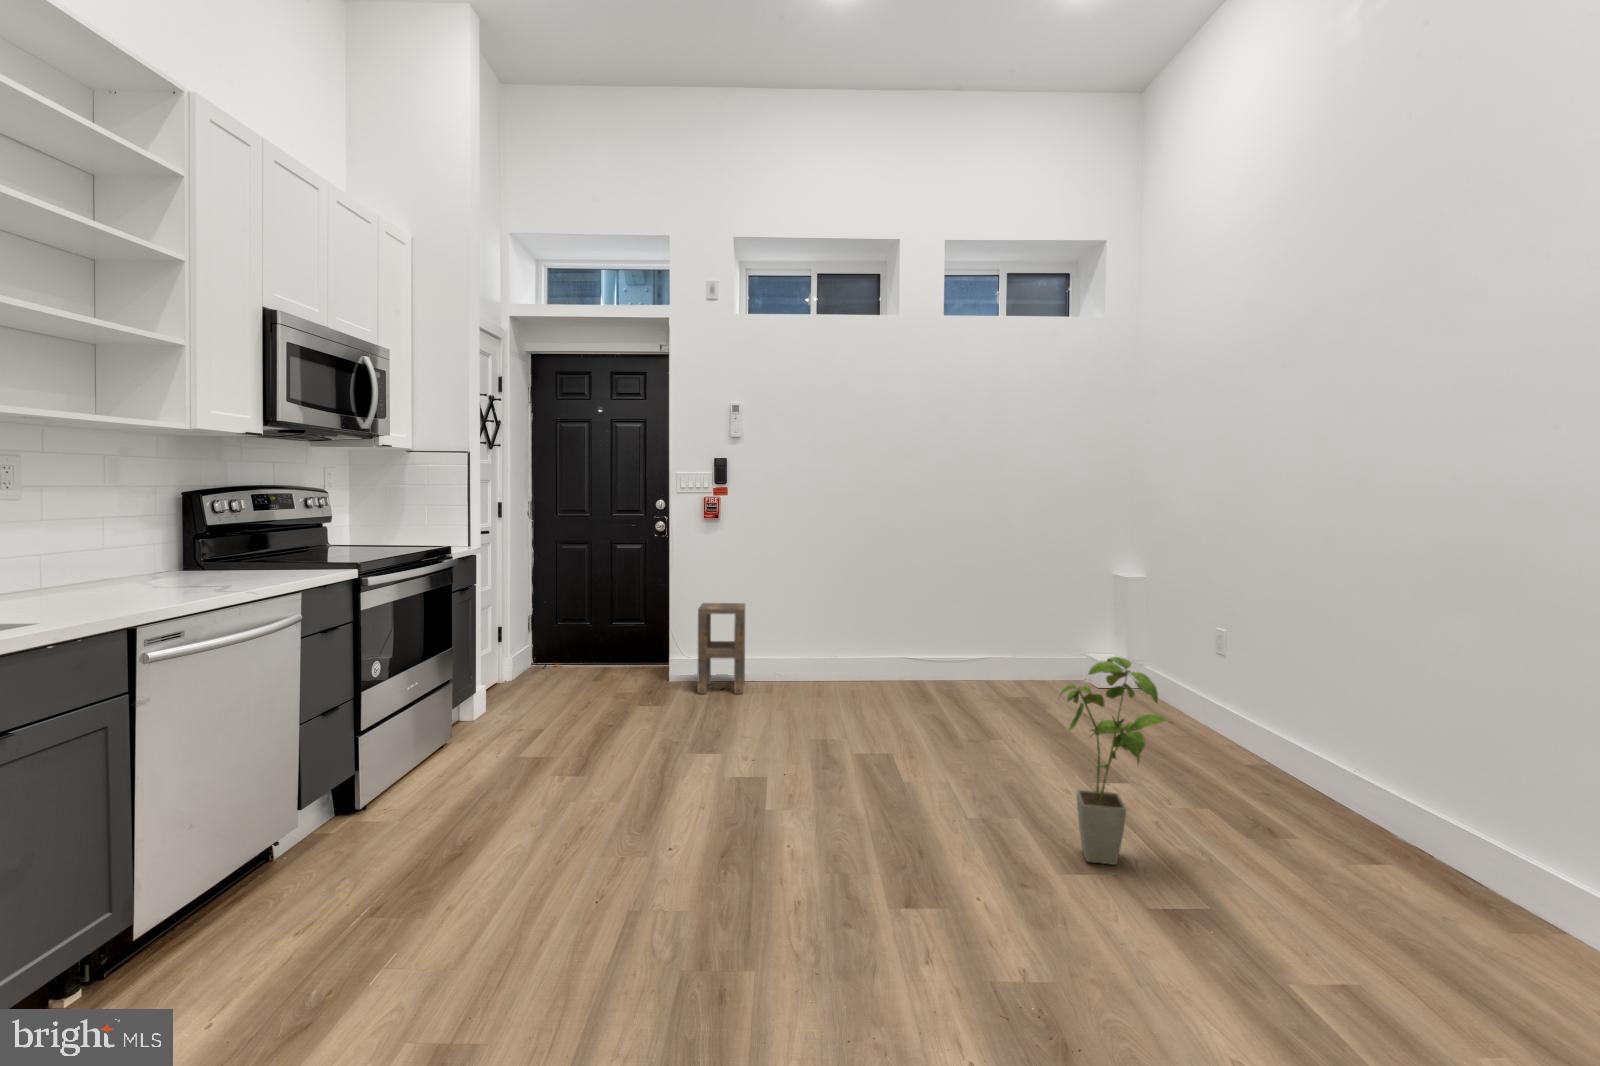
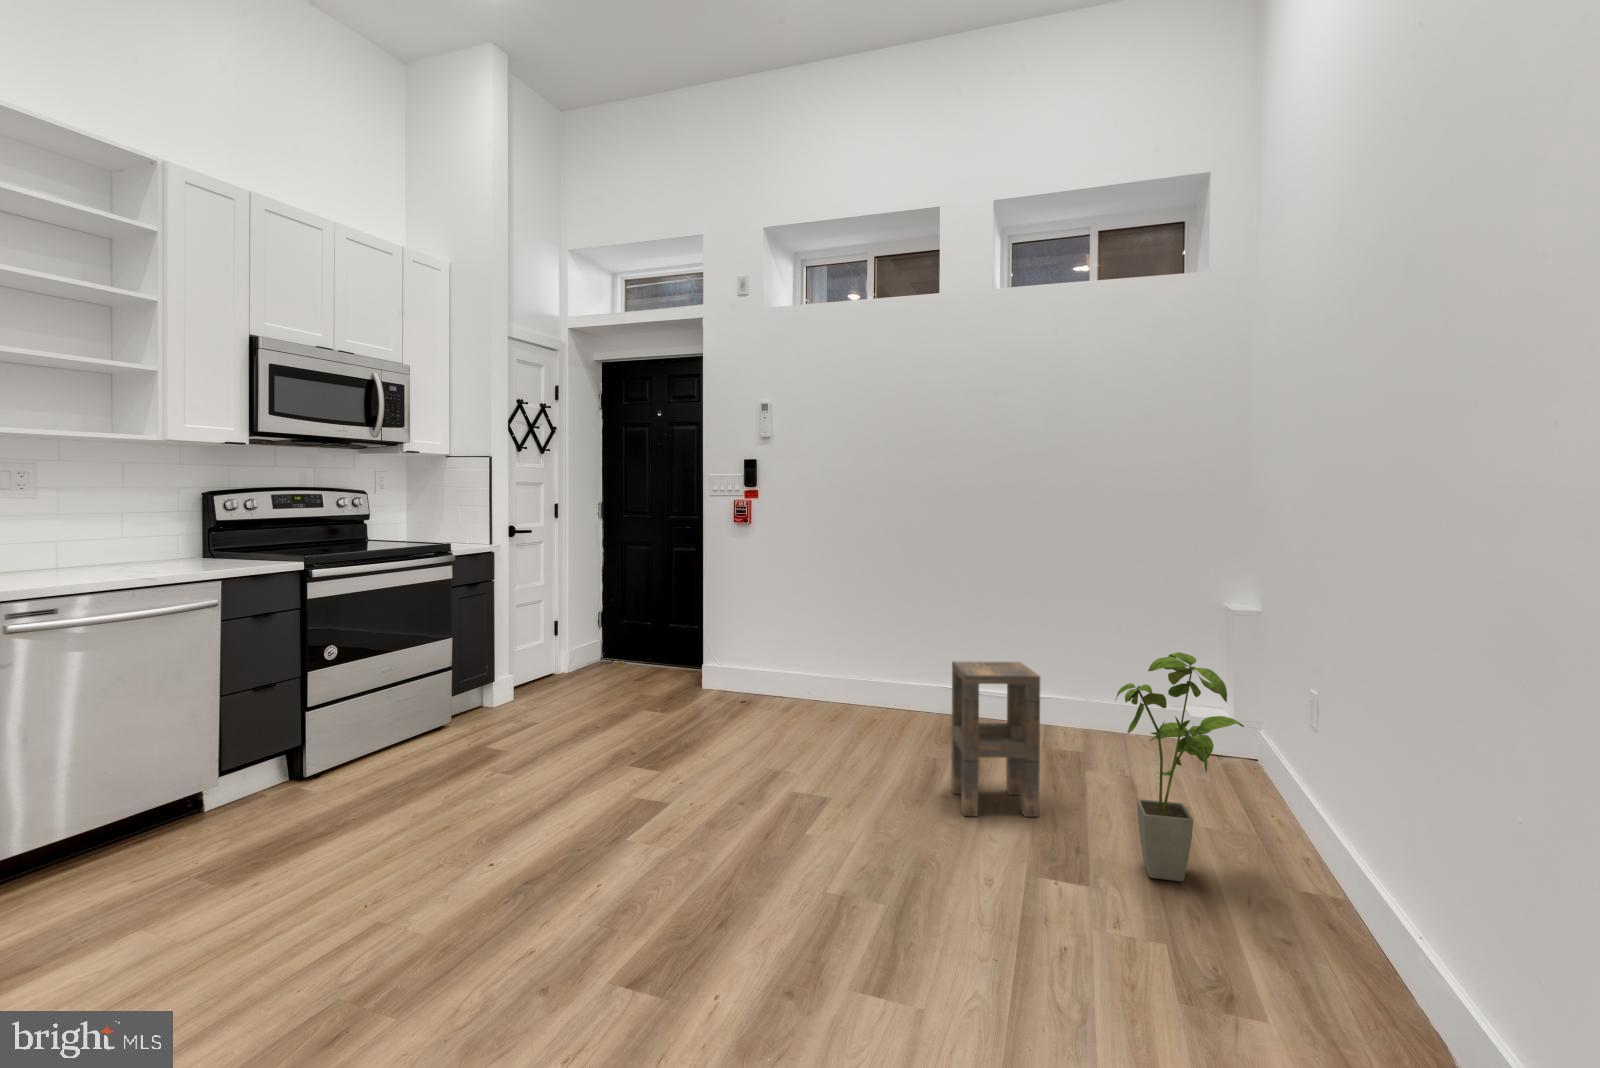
side table: present [697,603,745,694] -> present [951,661,1040,817]

